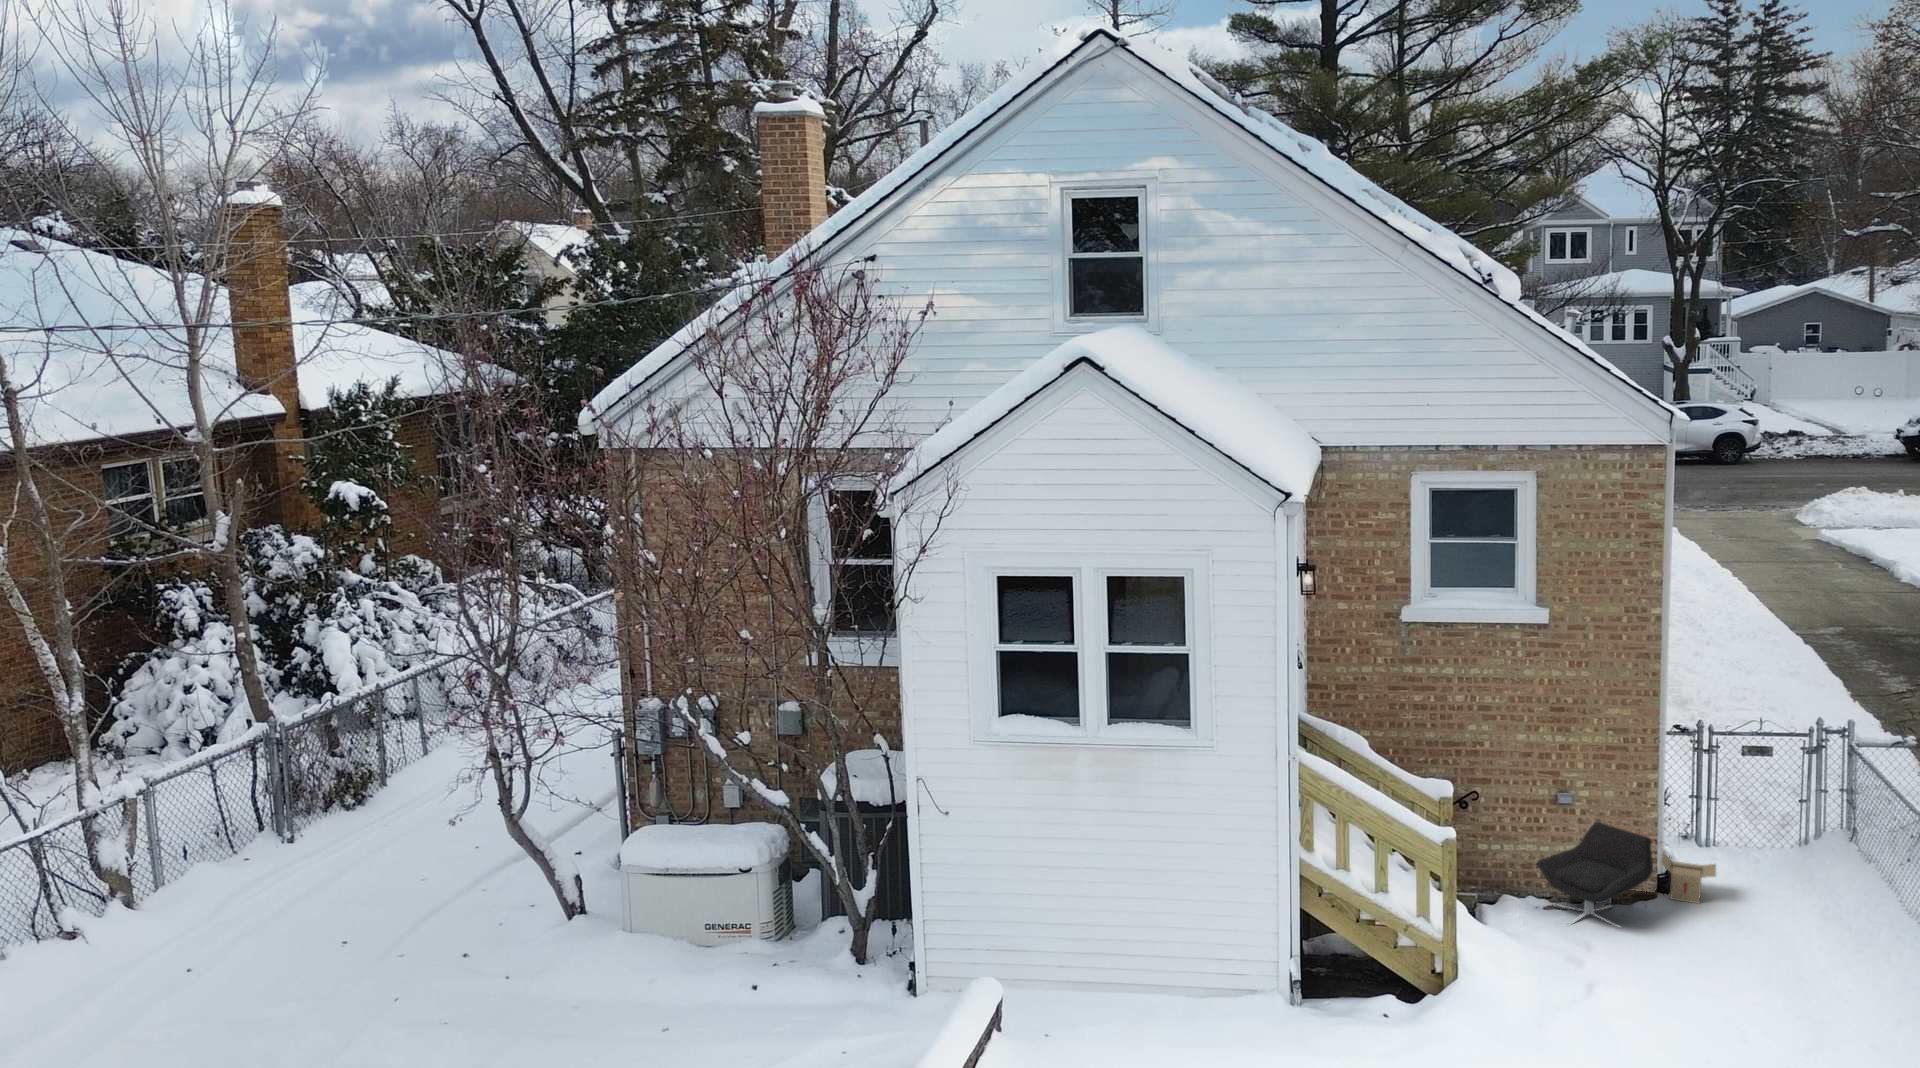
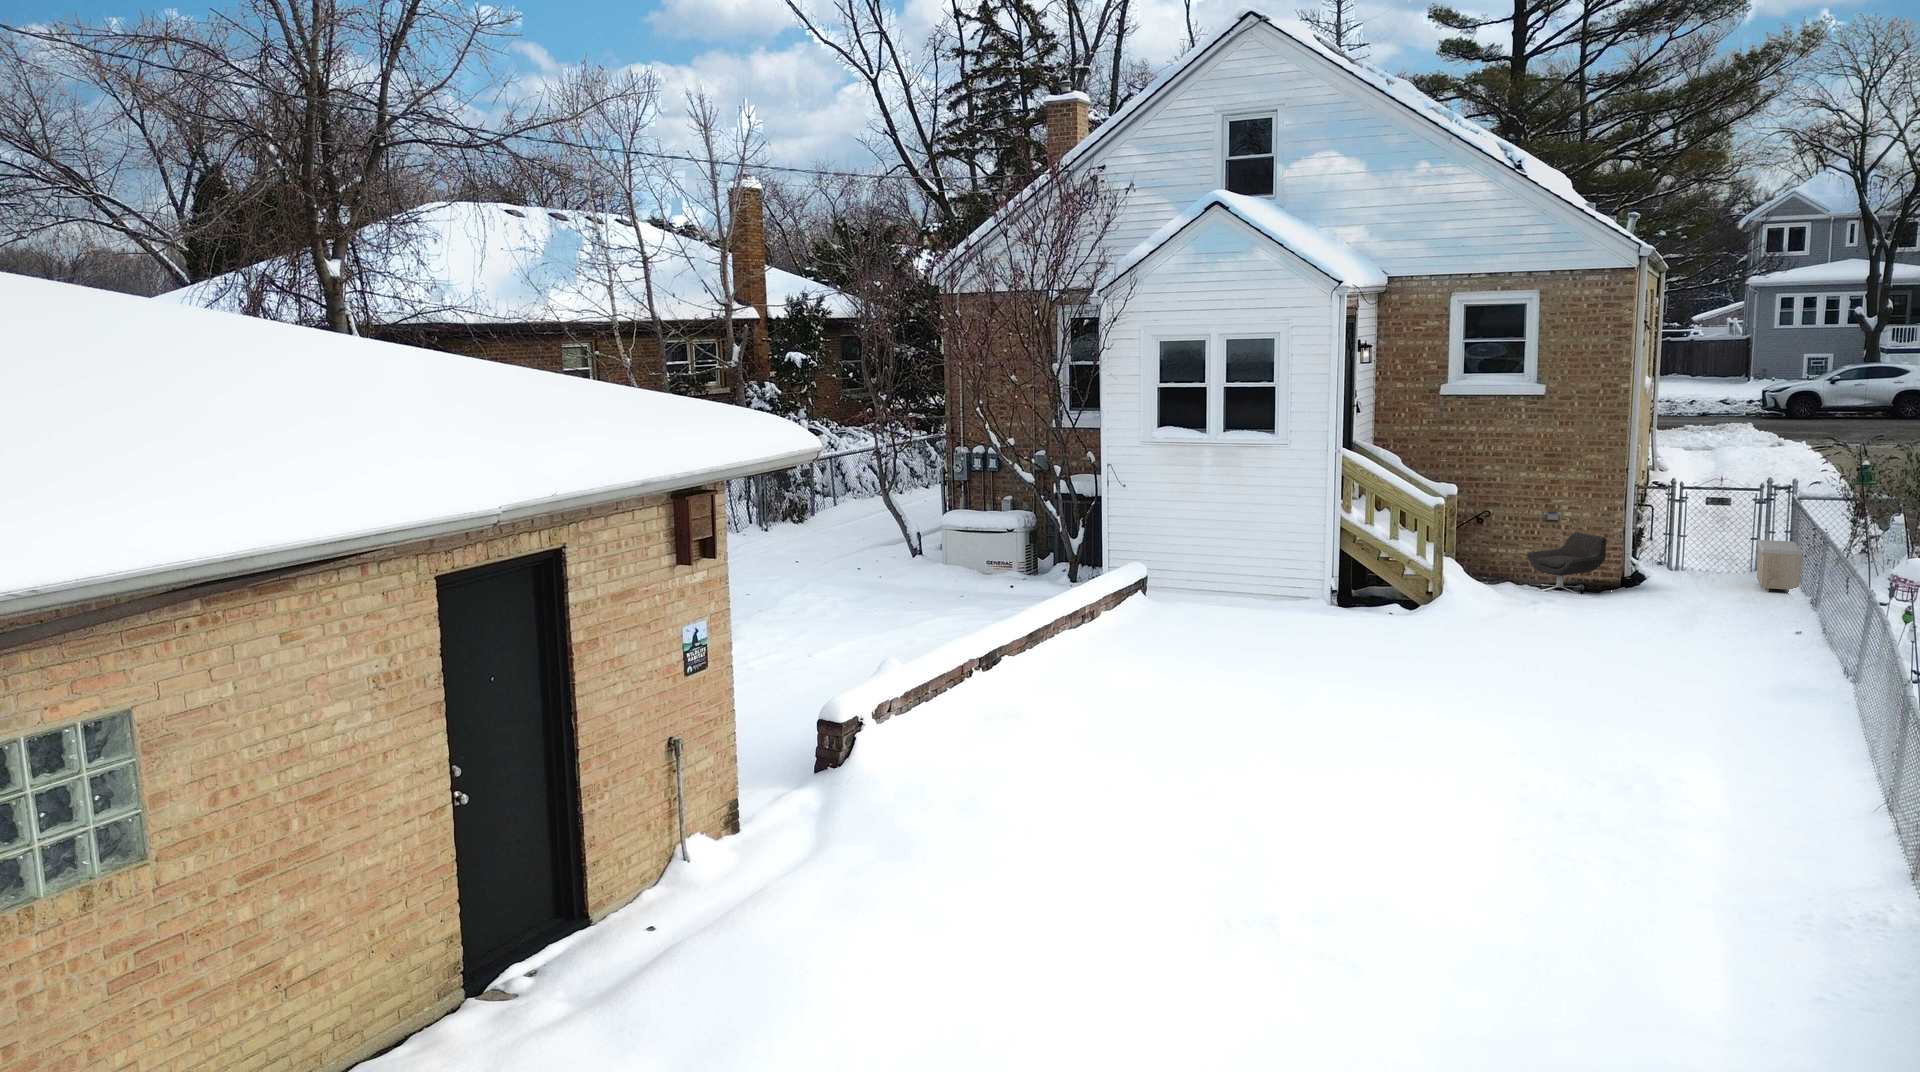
storage bench: none [1823,812,1907,900] -> present [1757,540,1802,592]
cardboard box: present [1661,853,1716,903] -> none [1620,558,1663,589]

